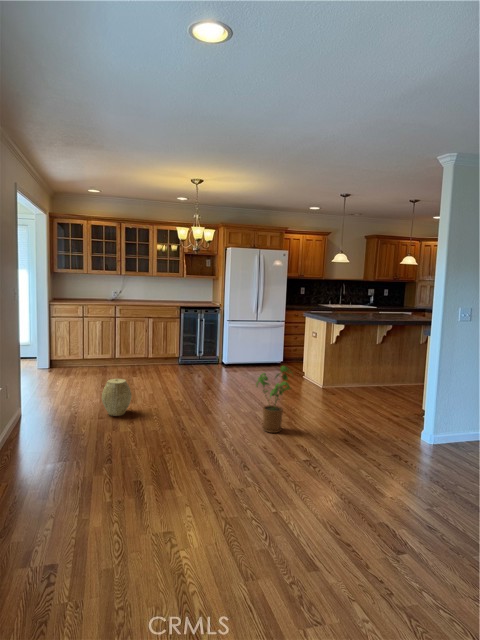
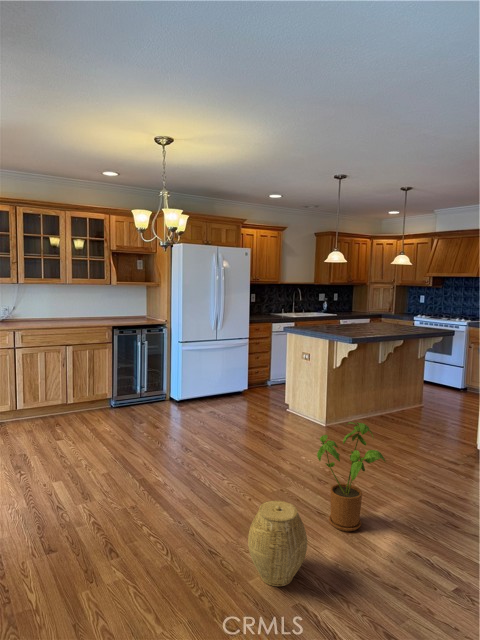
woven basket: present [102,379,131,416] -> present [248,501,307,587]

